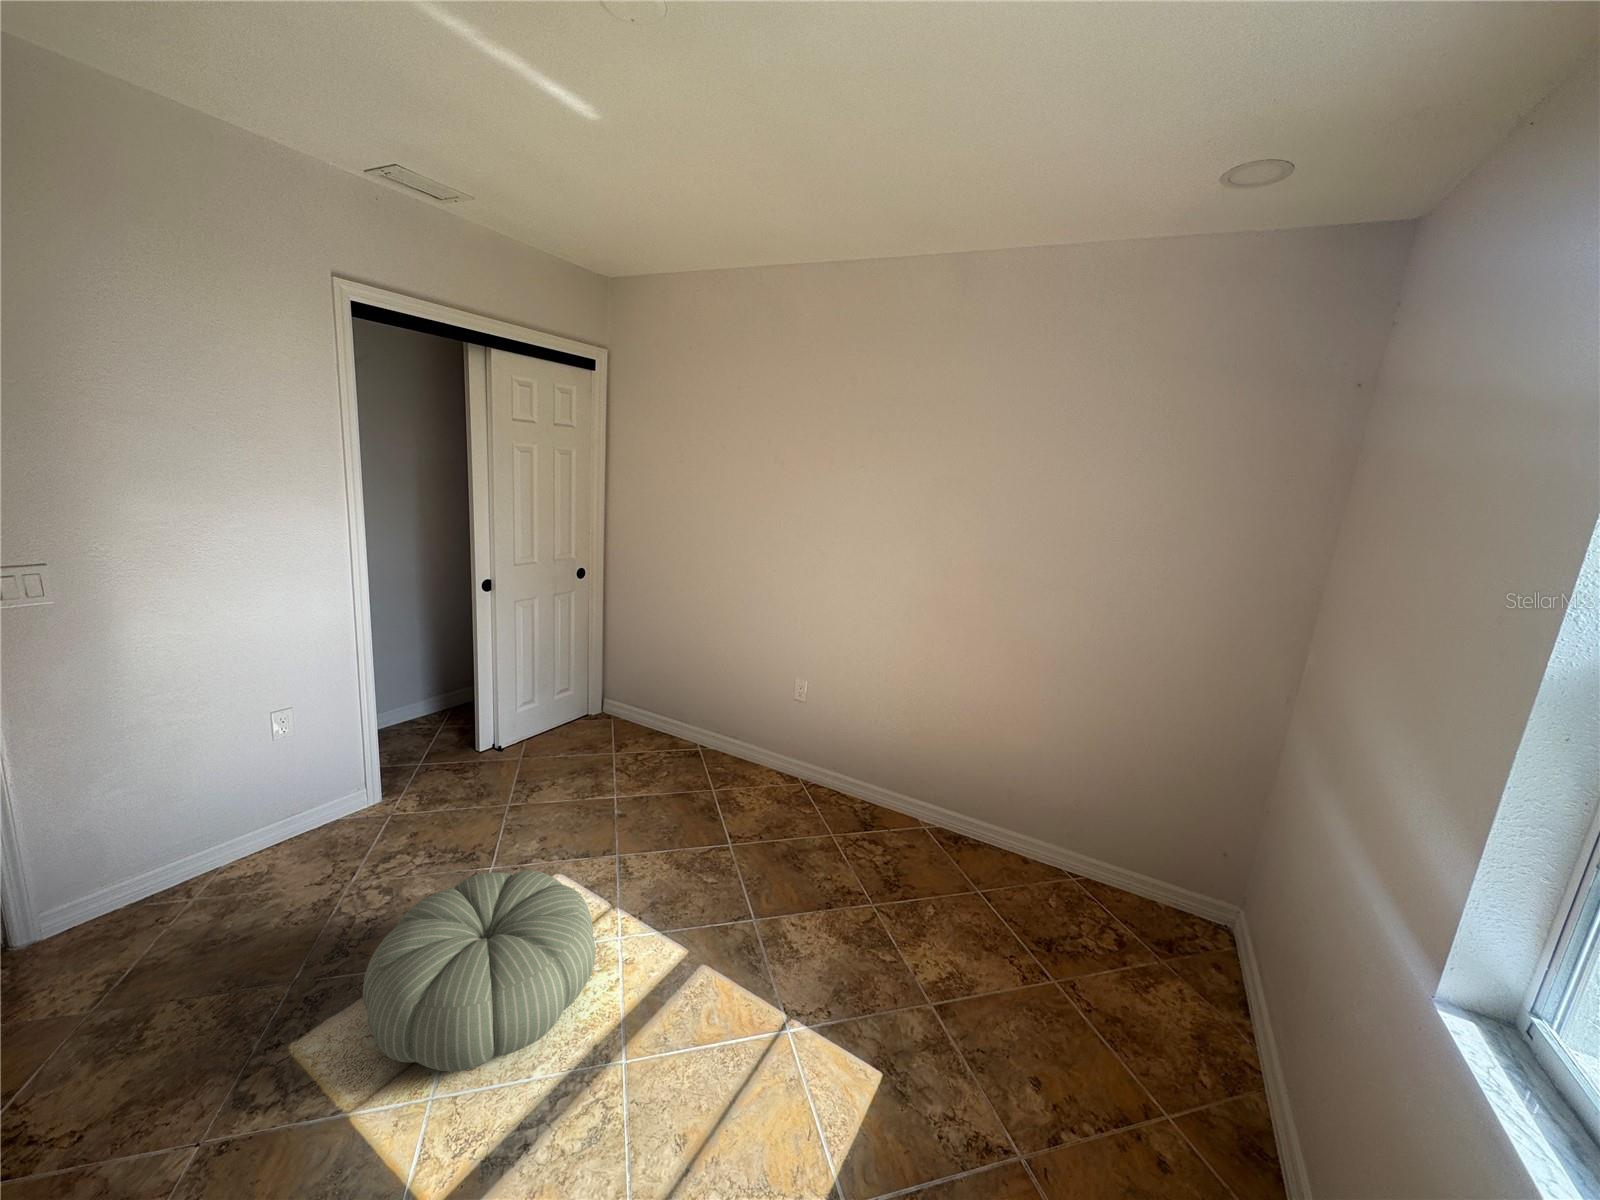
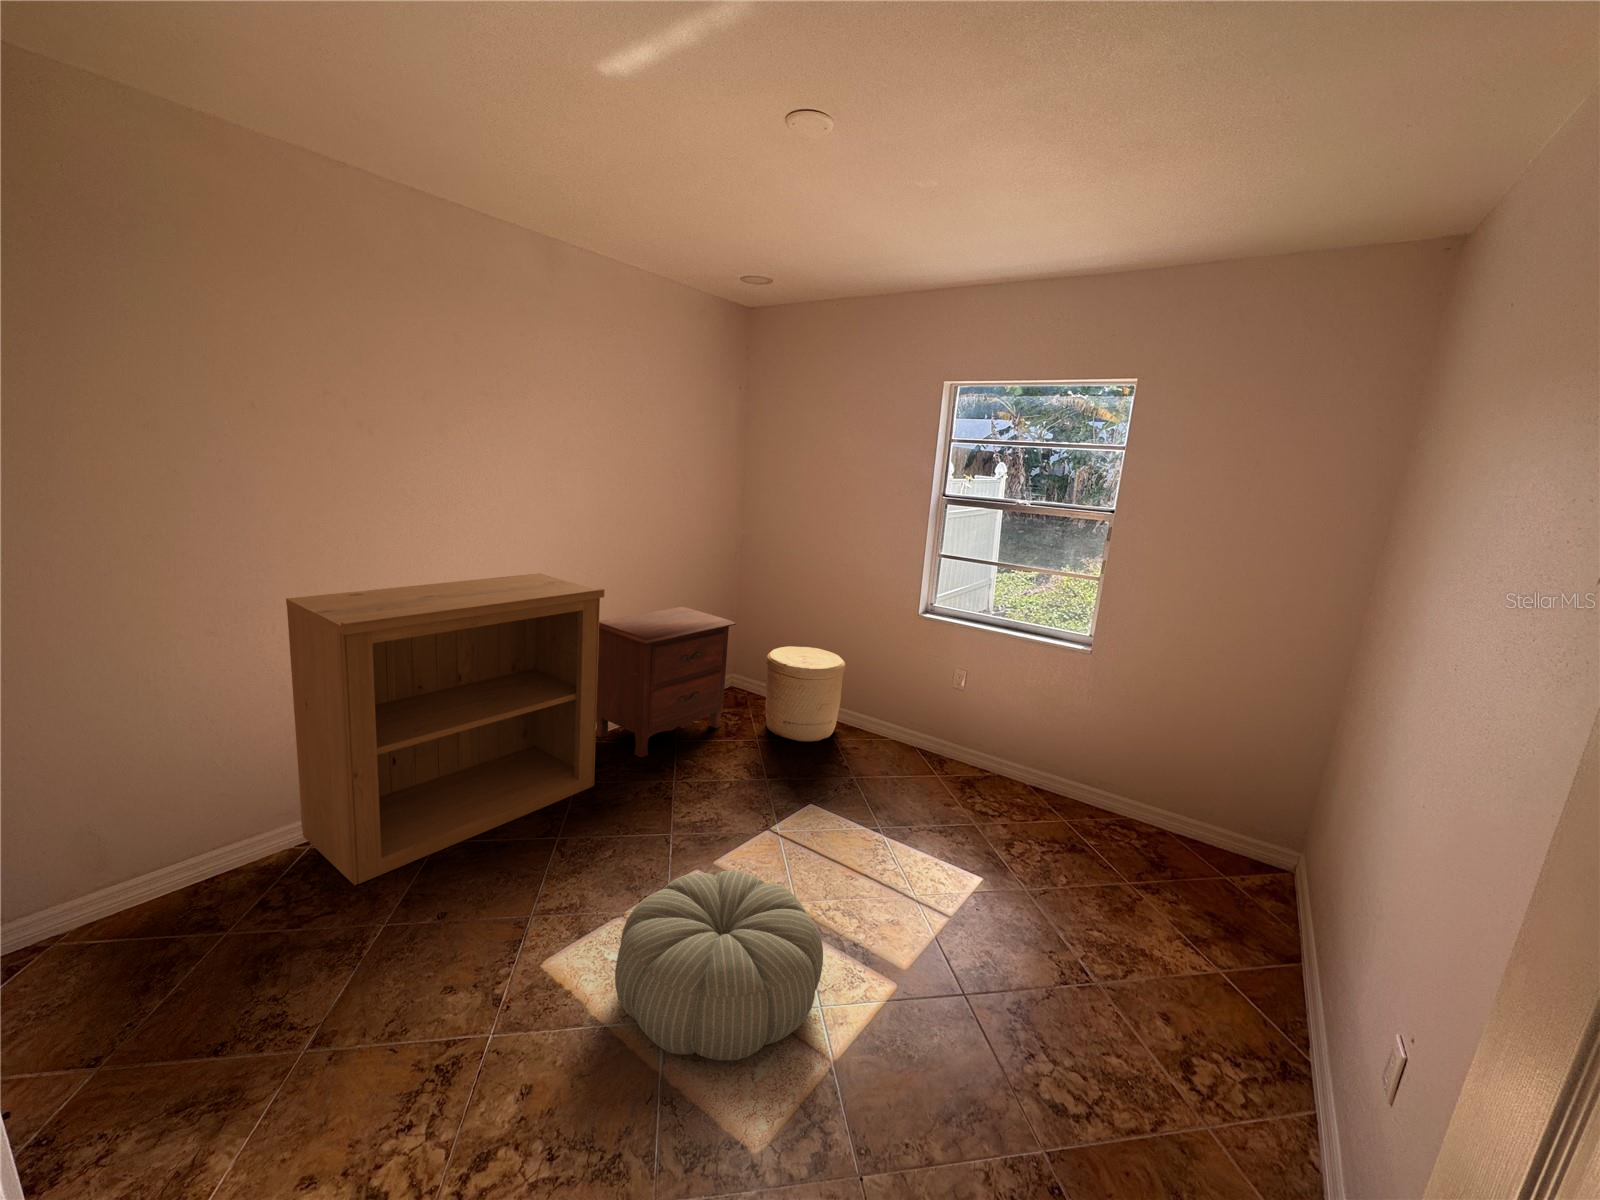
bookshelf: none [657,591,893,851] -> present [286,573,604,885]
nightstand: none [908,704,1108,934] -> present [596,607,736,757]
woven basket: none [1087,873,1288,1111] -> present [765,646,845,741]

